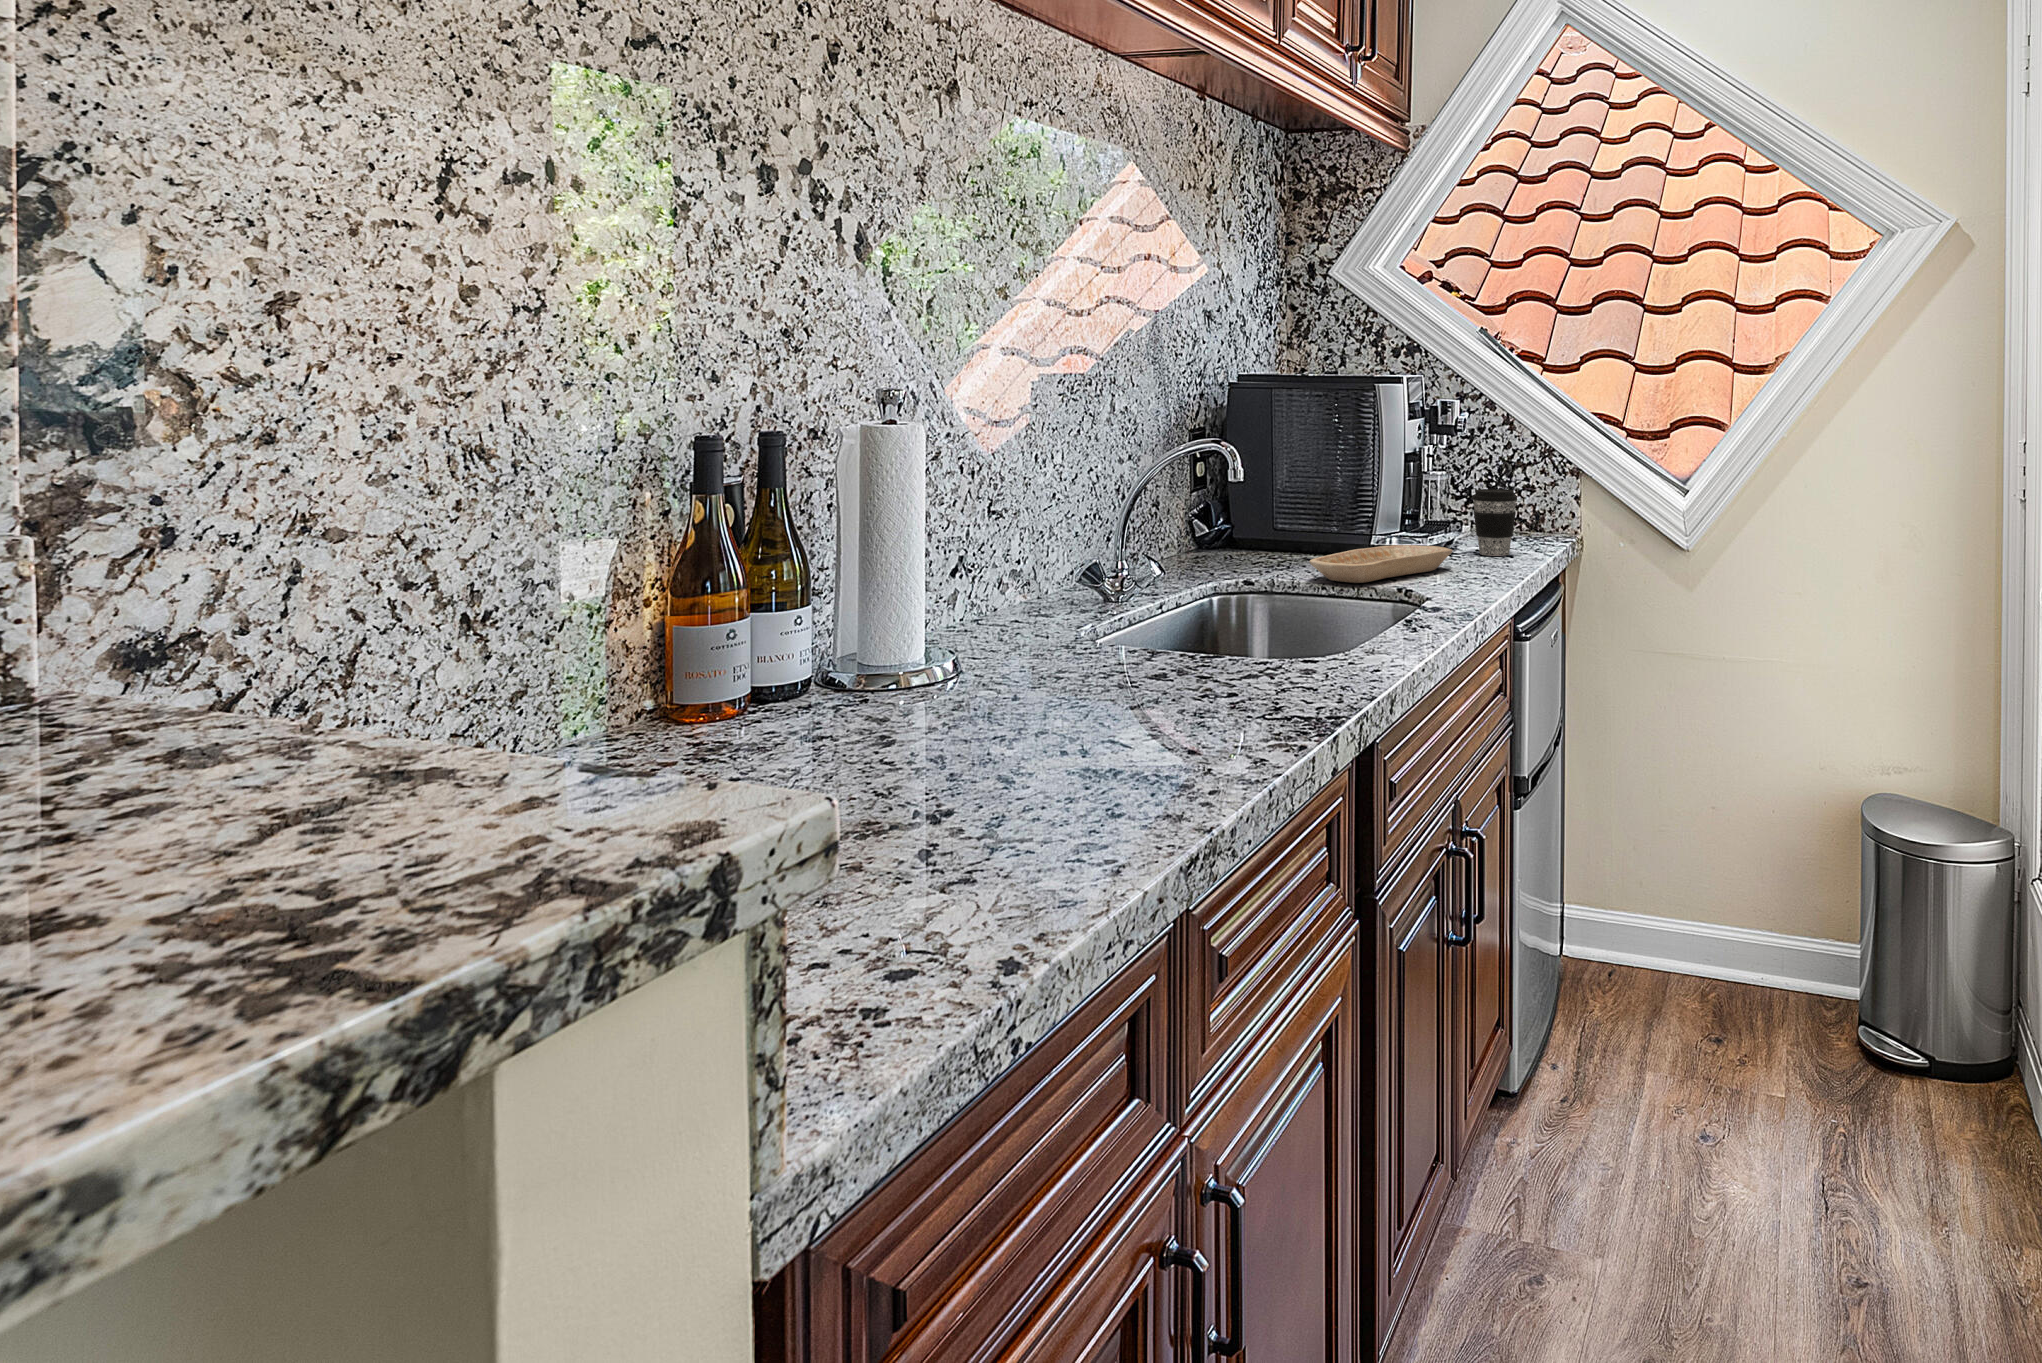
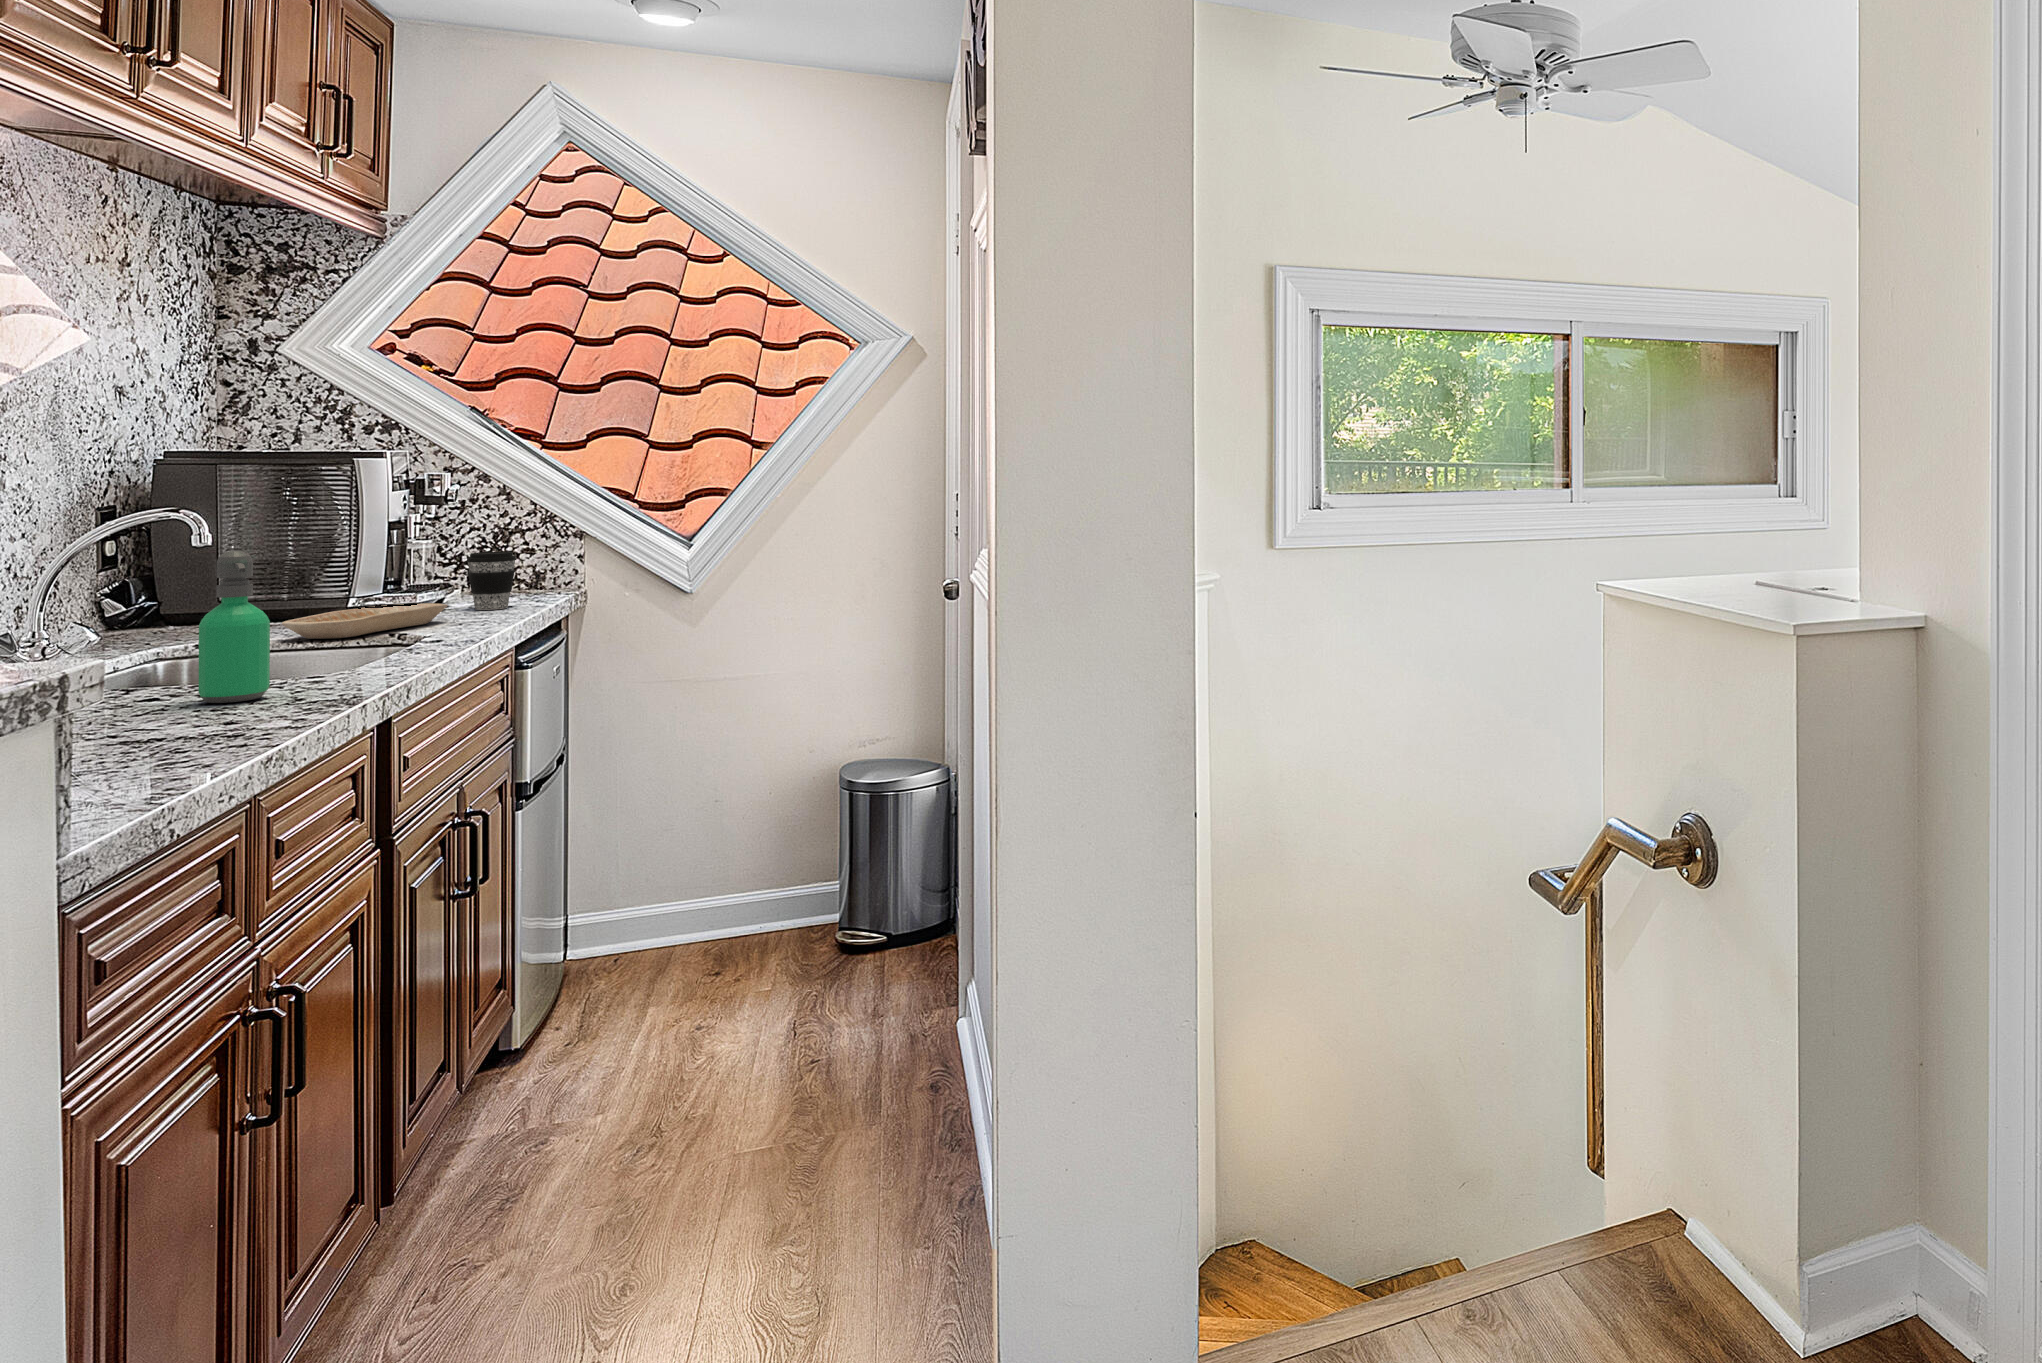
soap dispenser: none [1199,494,1262,678] -> present [199,551,270,703]

